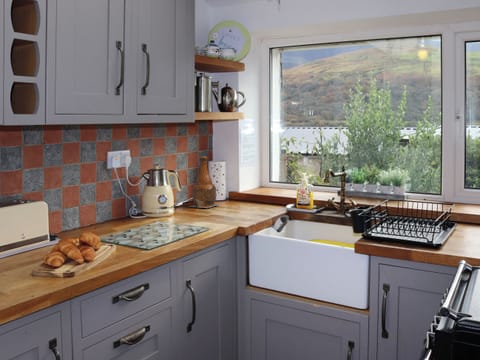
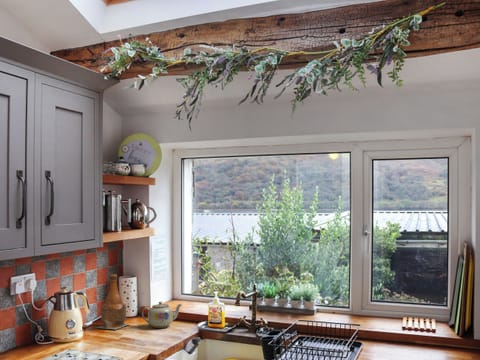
teapot: none [231,183,270,208] -> present [142,302,182,328]

